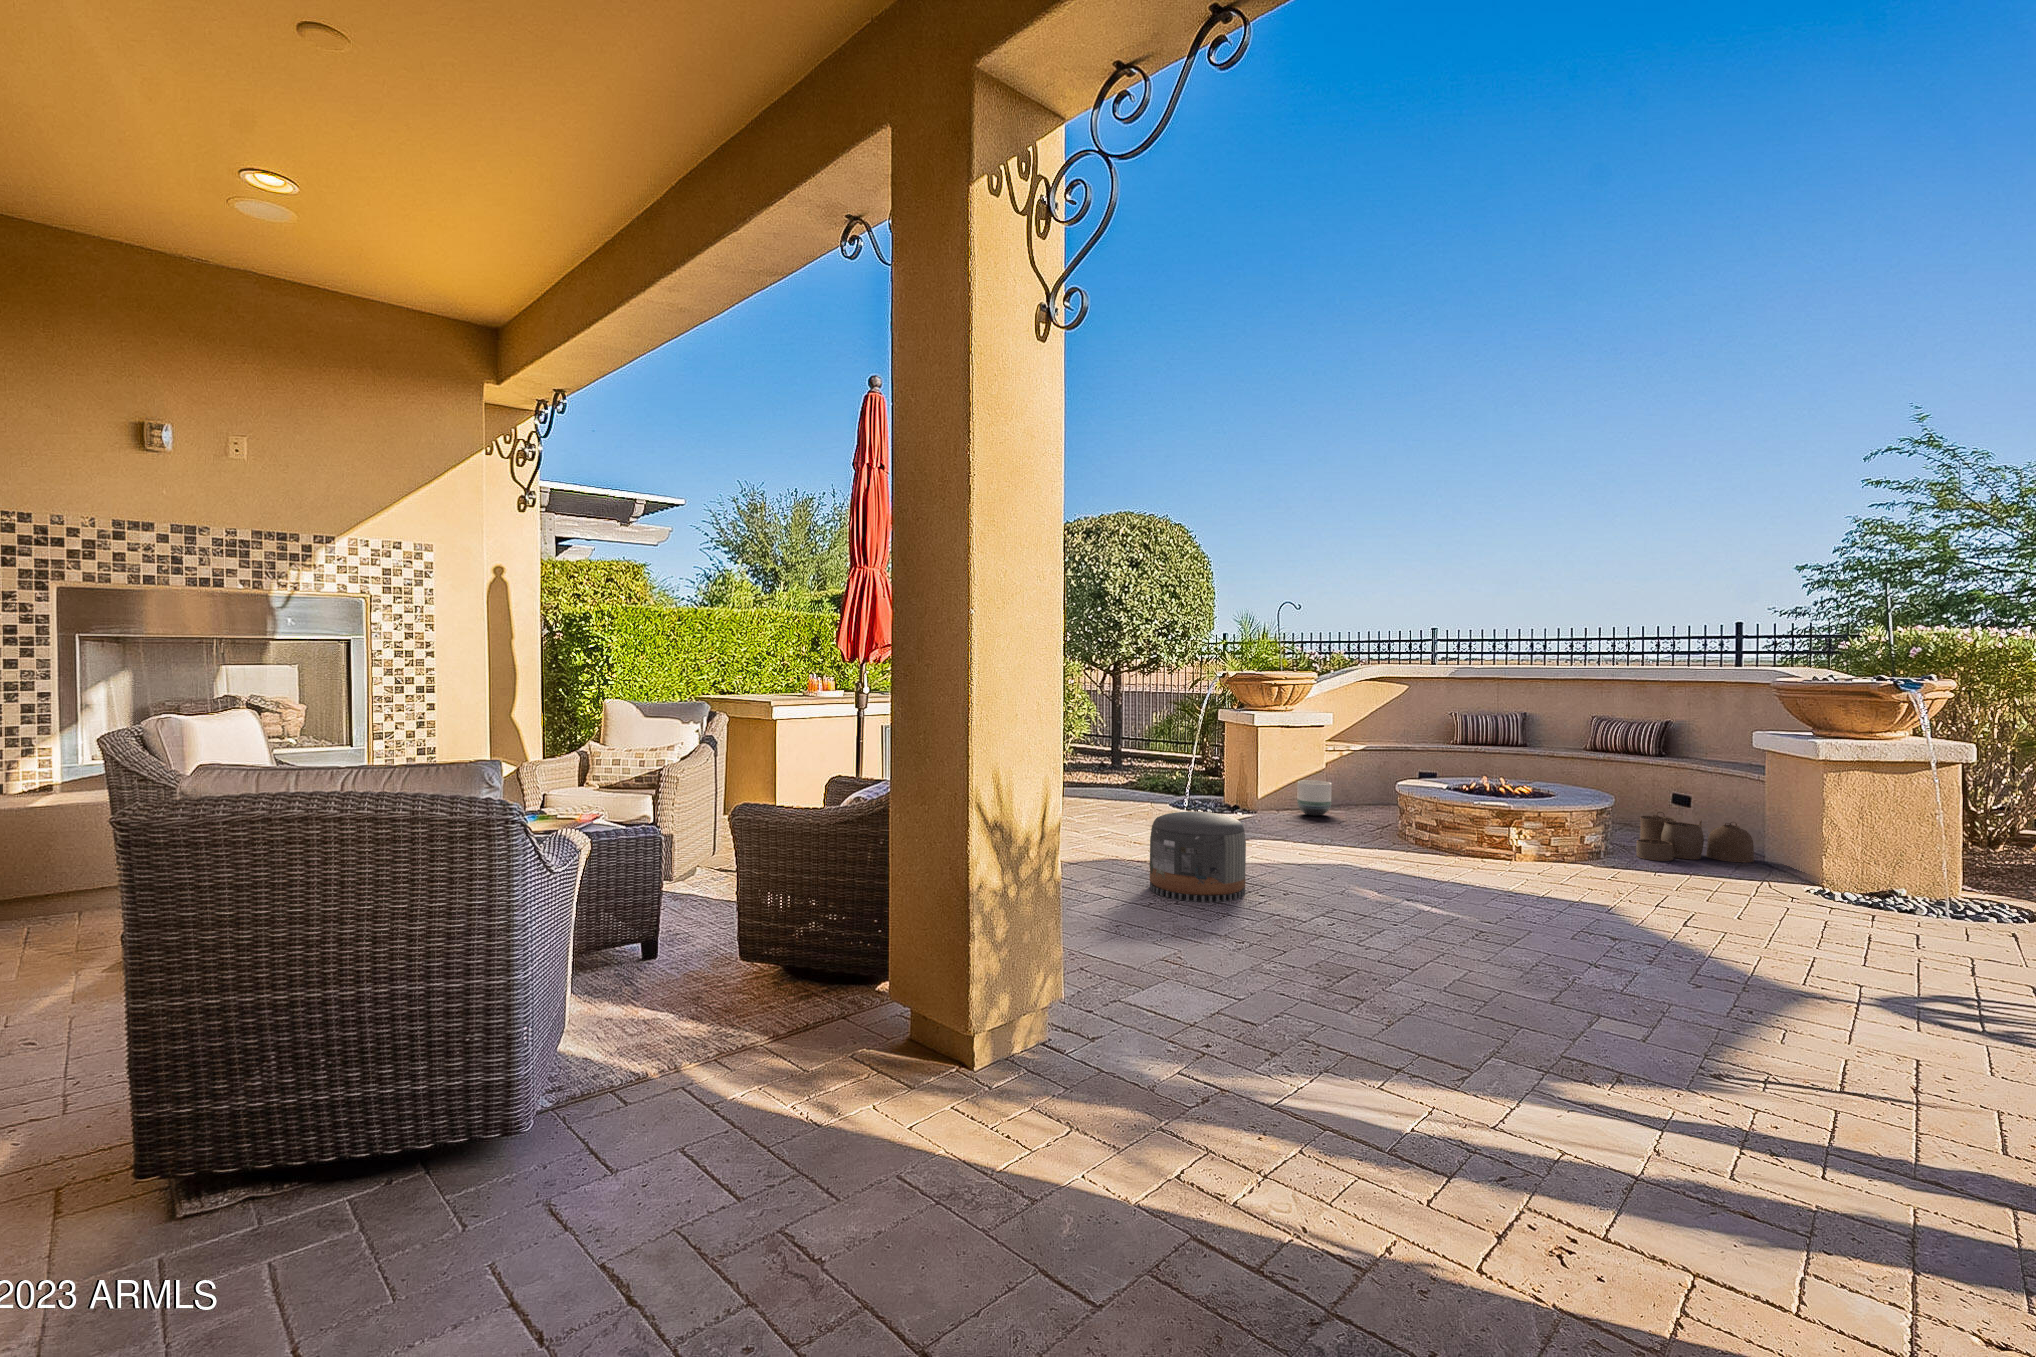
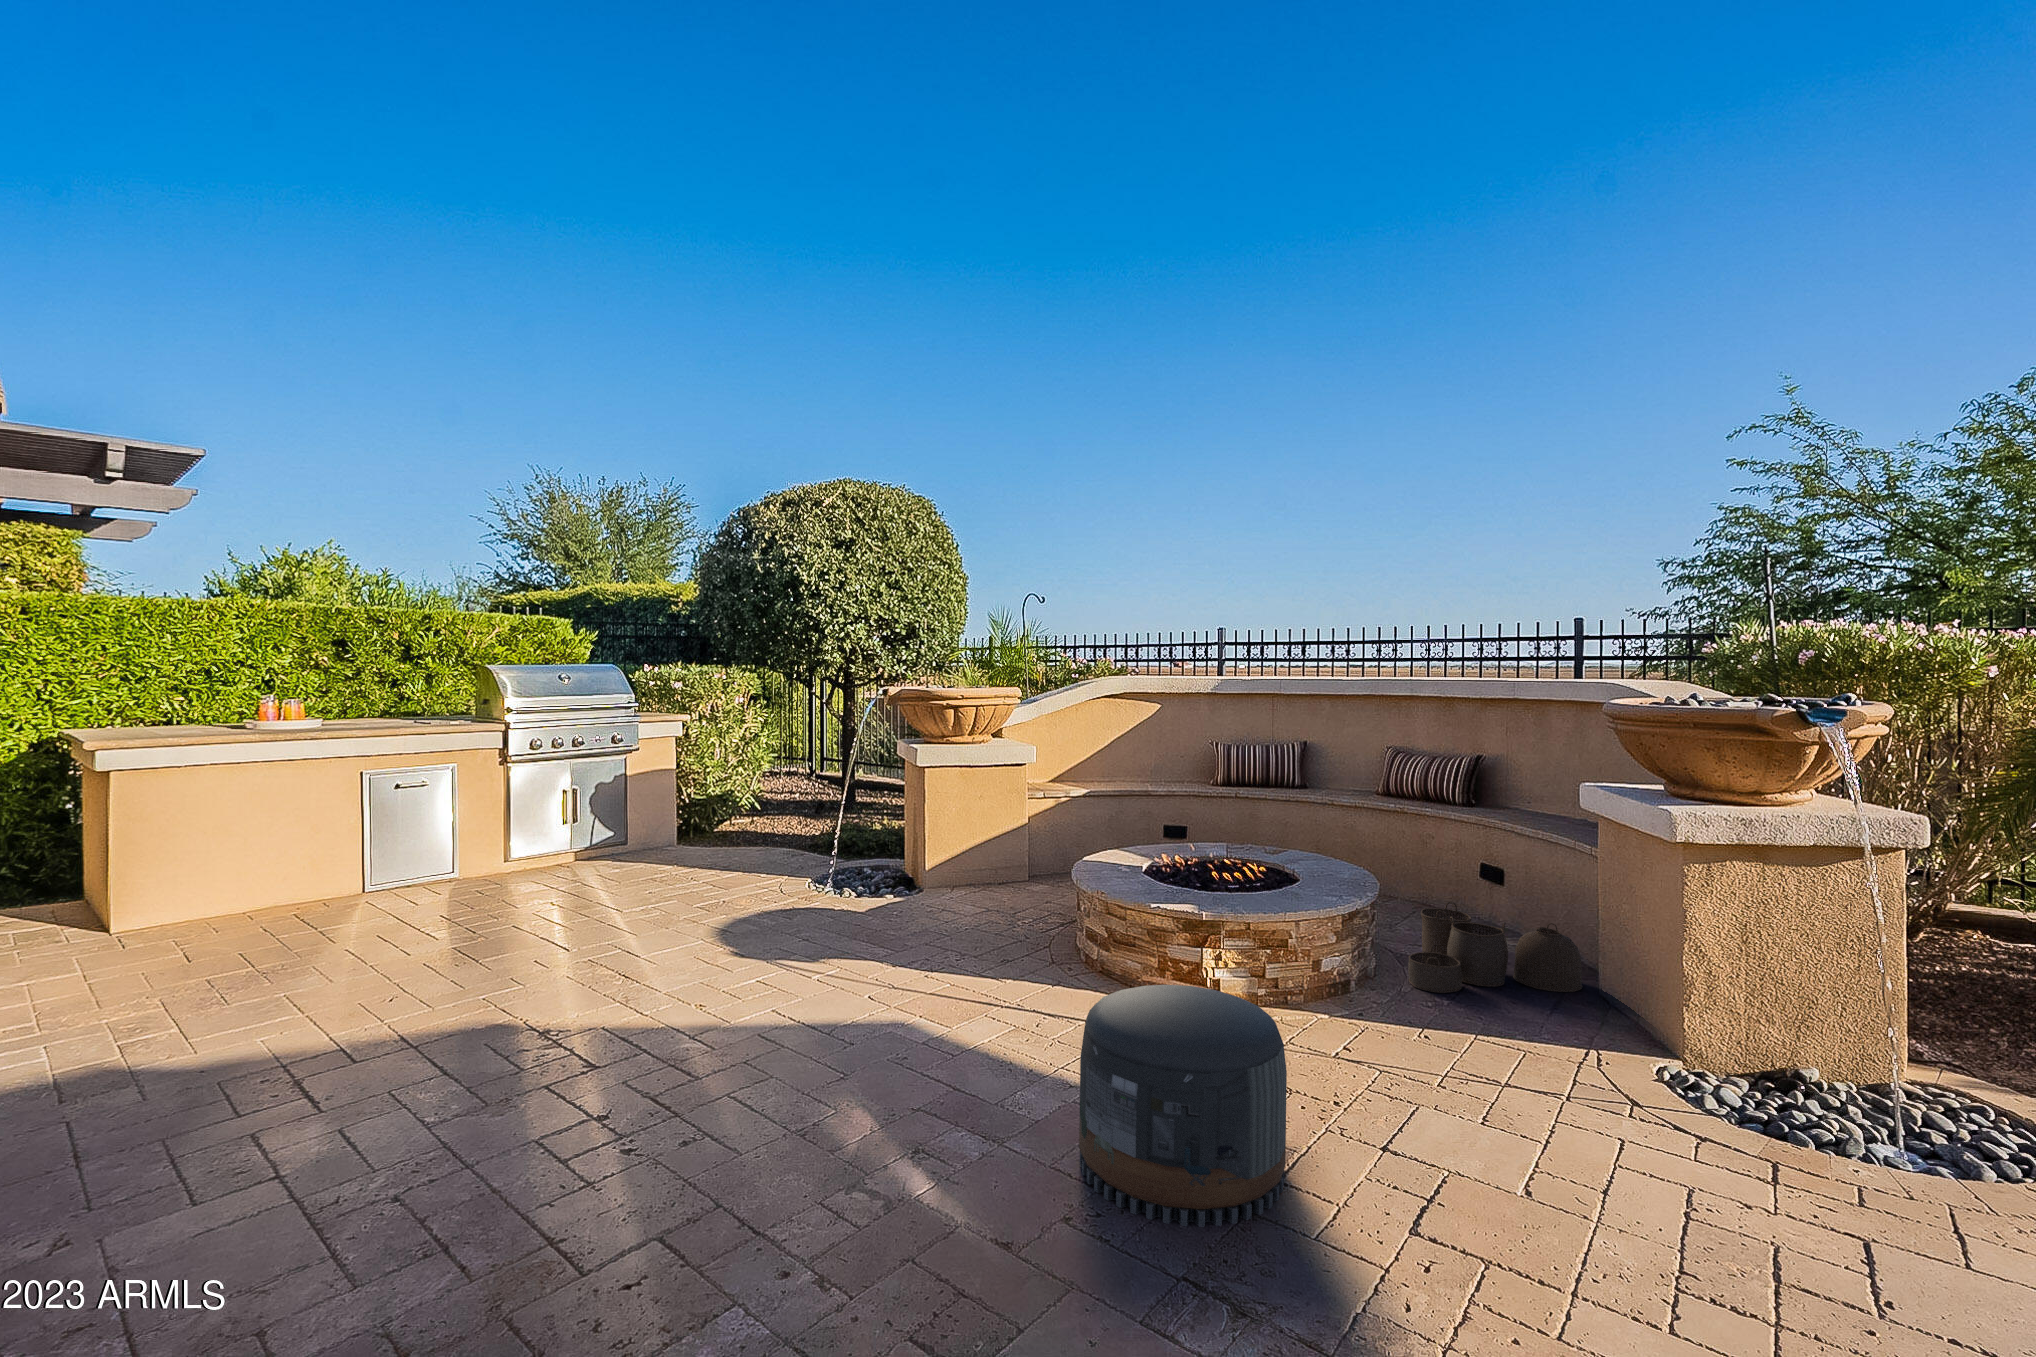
planter: present [1297,780,1332,816] -> none [978,842,1024,894]
pouf: present [1150,811,1246,902] -> present [1079,985,1287,1227]

